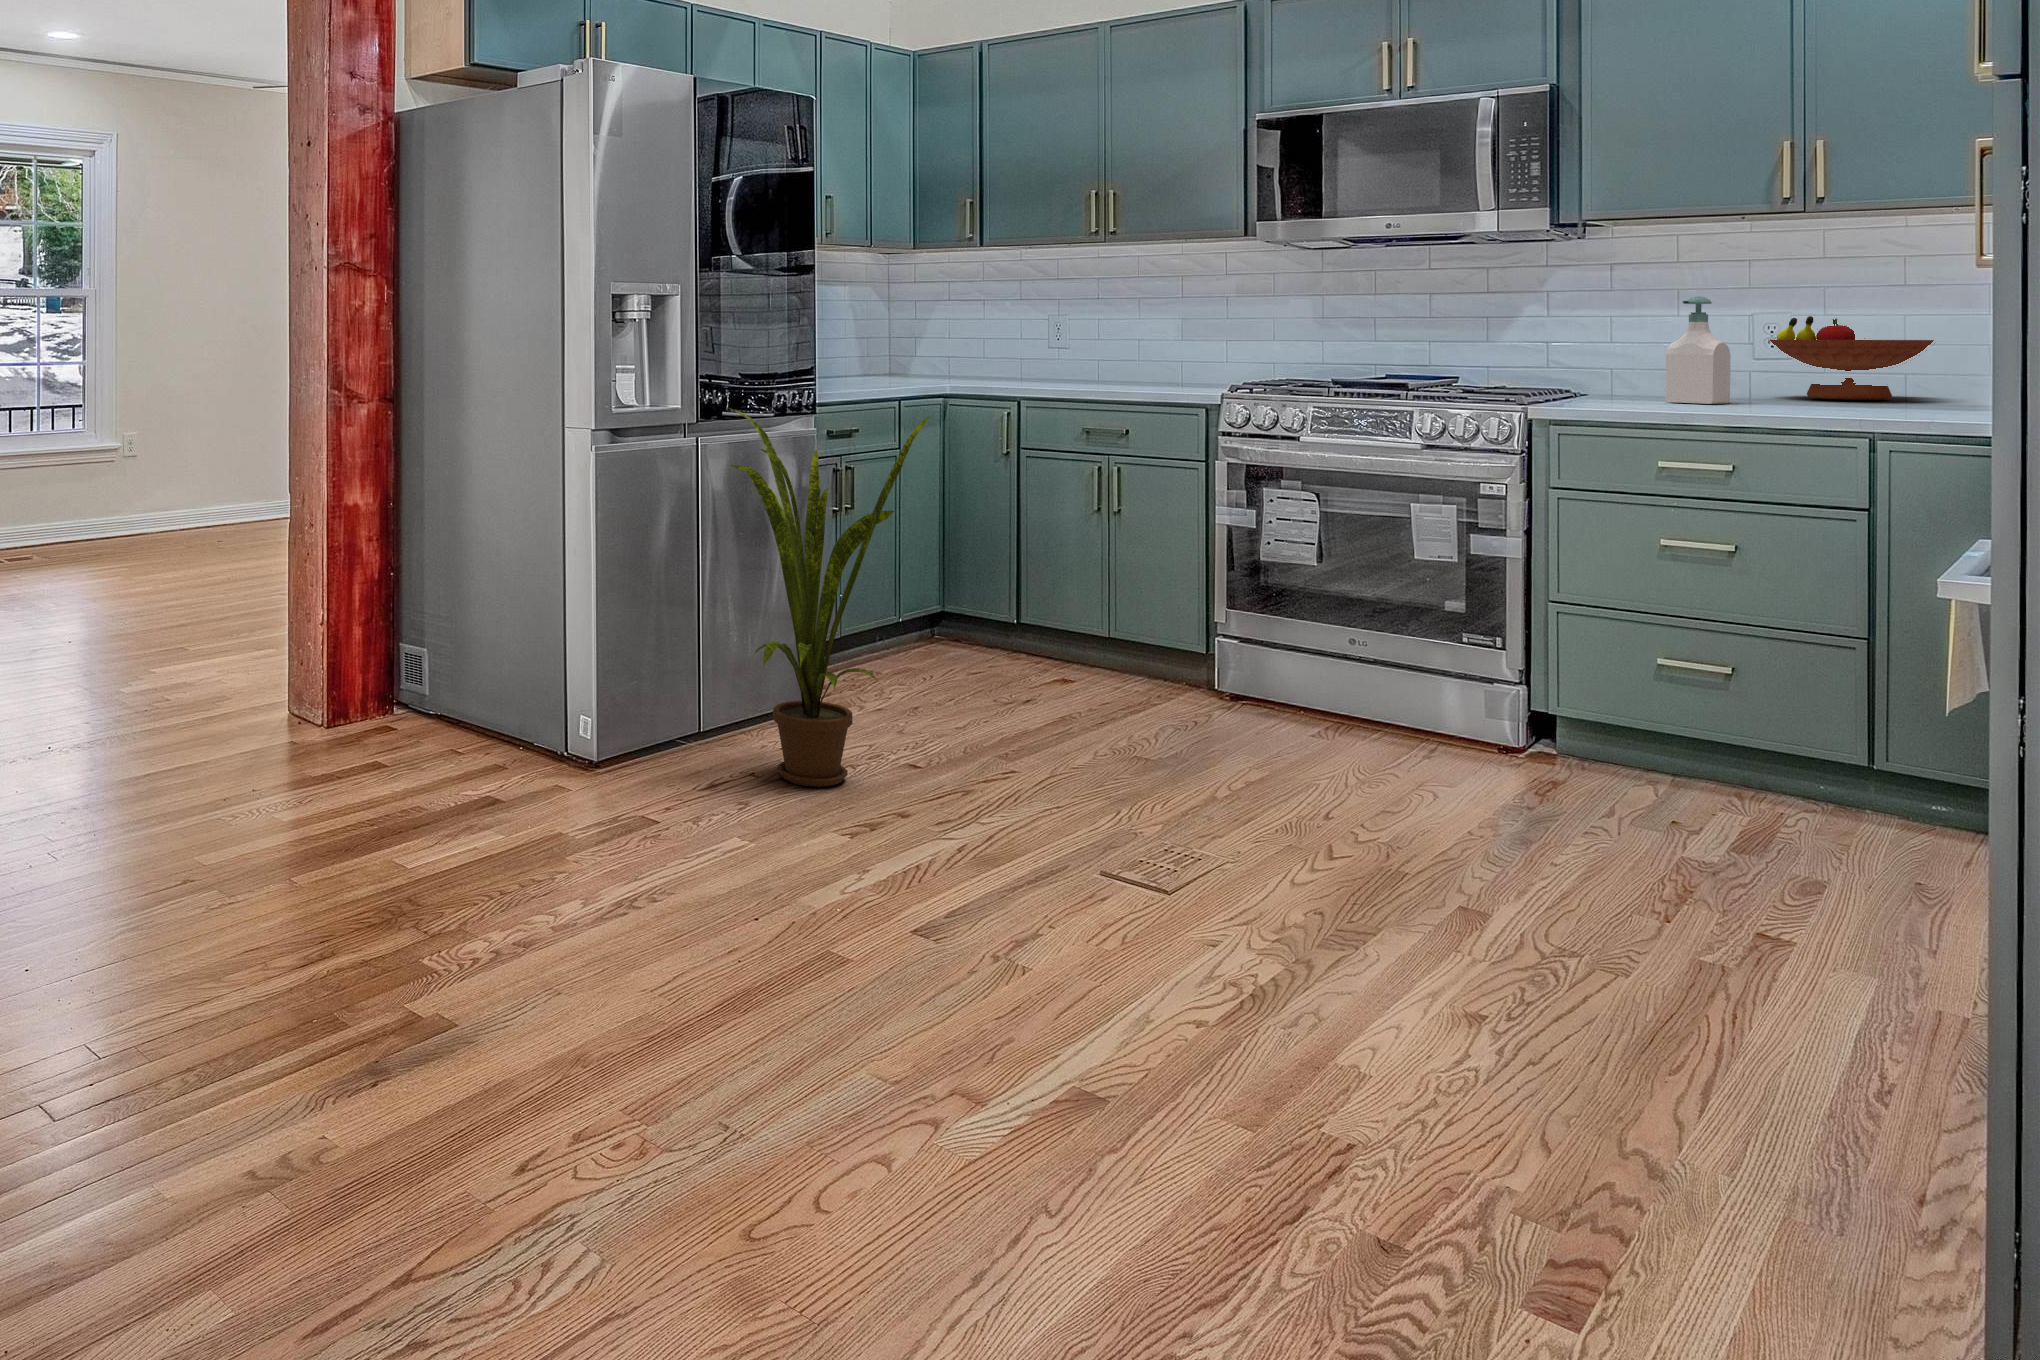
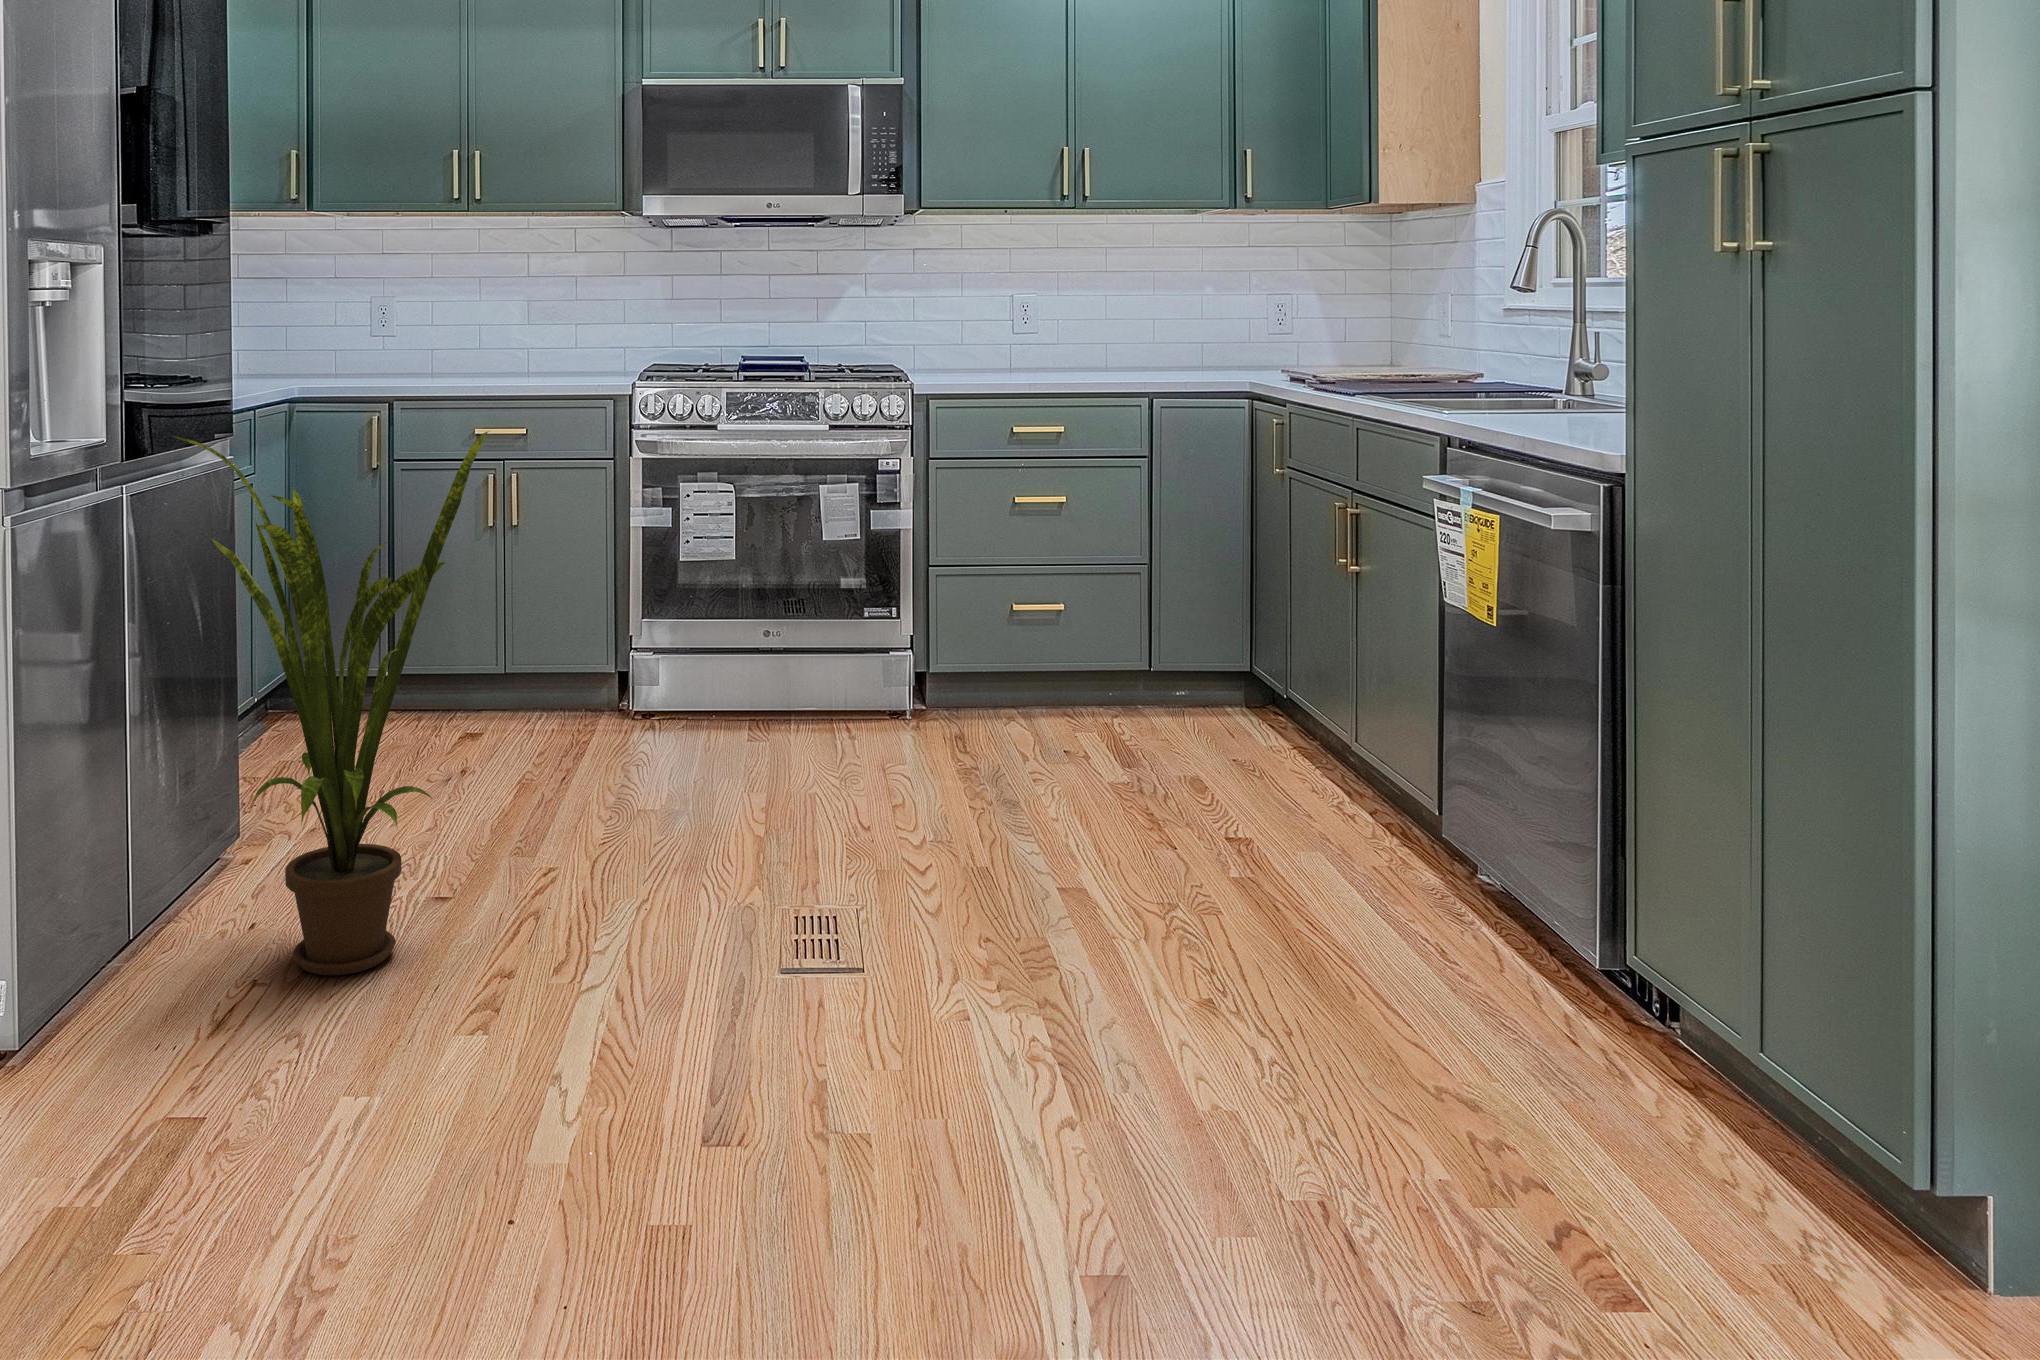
soap bottle: present [1665,296,1731,404] -> none [974,282,1017,377]
fruit bowl: present [1768,316,1934,400] -> none [1015,300,1119,369]

